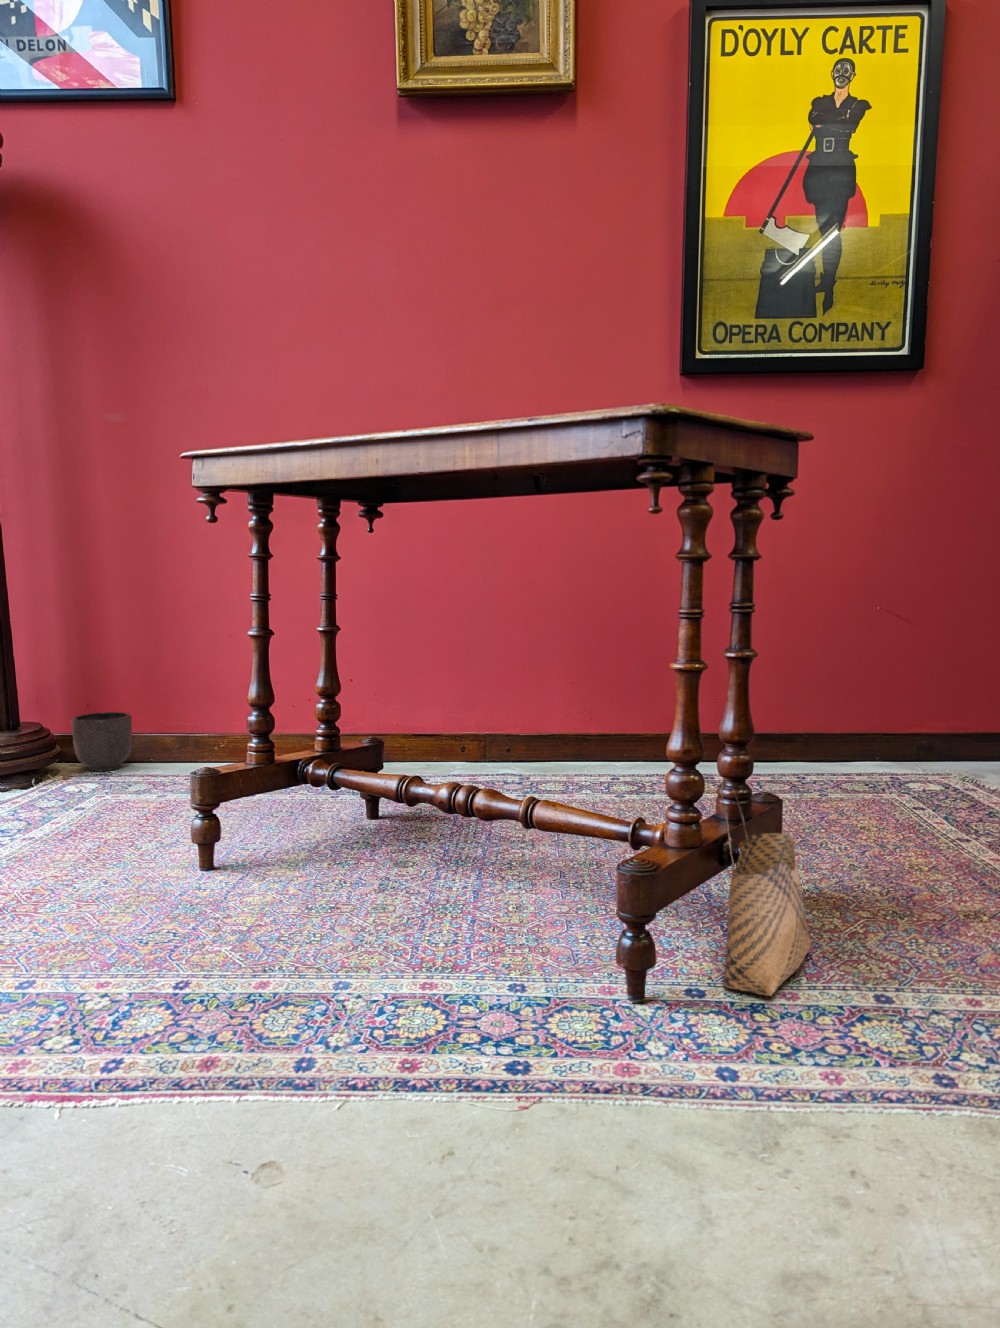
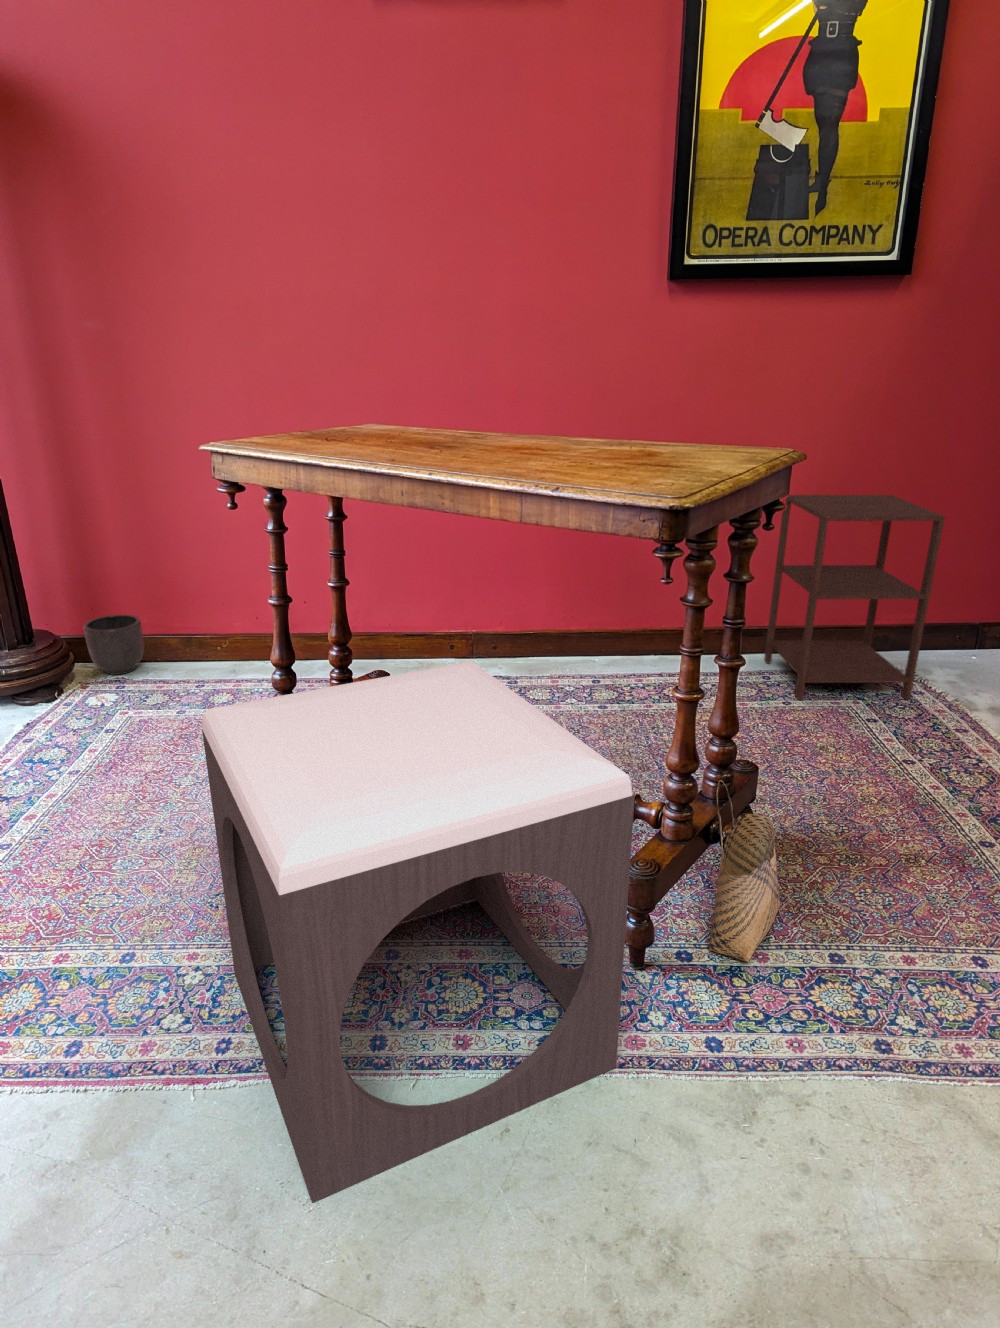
side table: none [794,583,970,792] -> present [765,495,945,700]
footstool: none [132,635,603,1222] -> present [202,661,635,1203]

